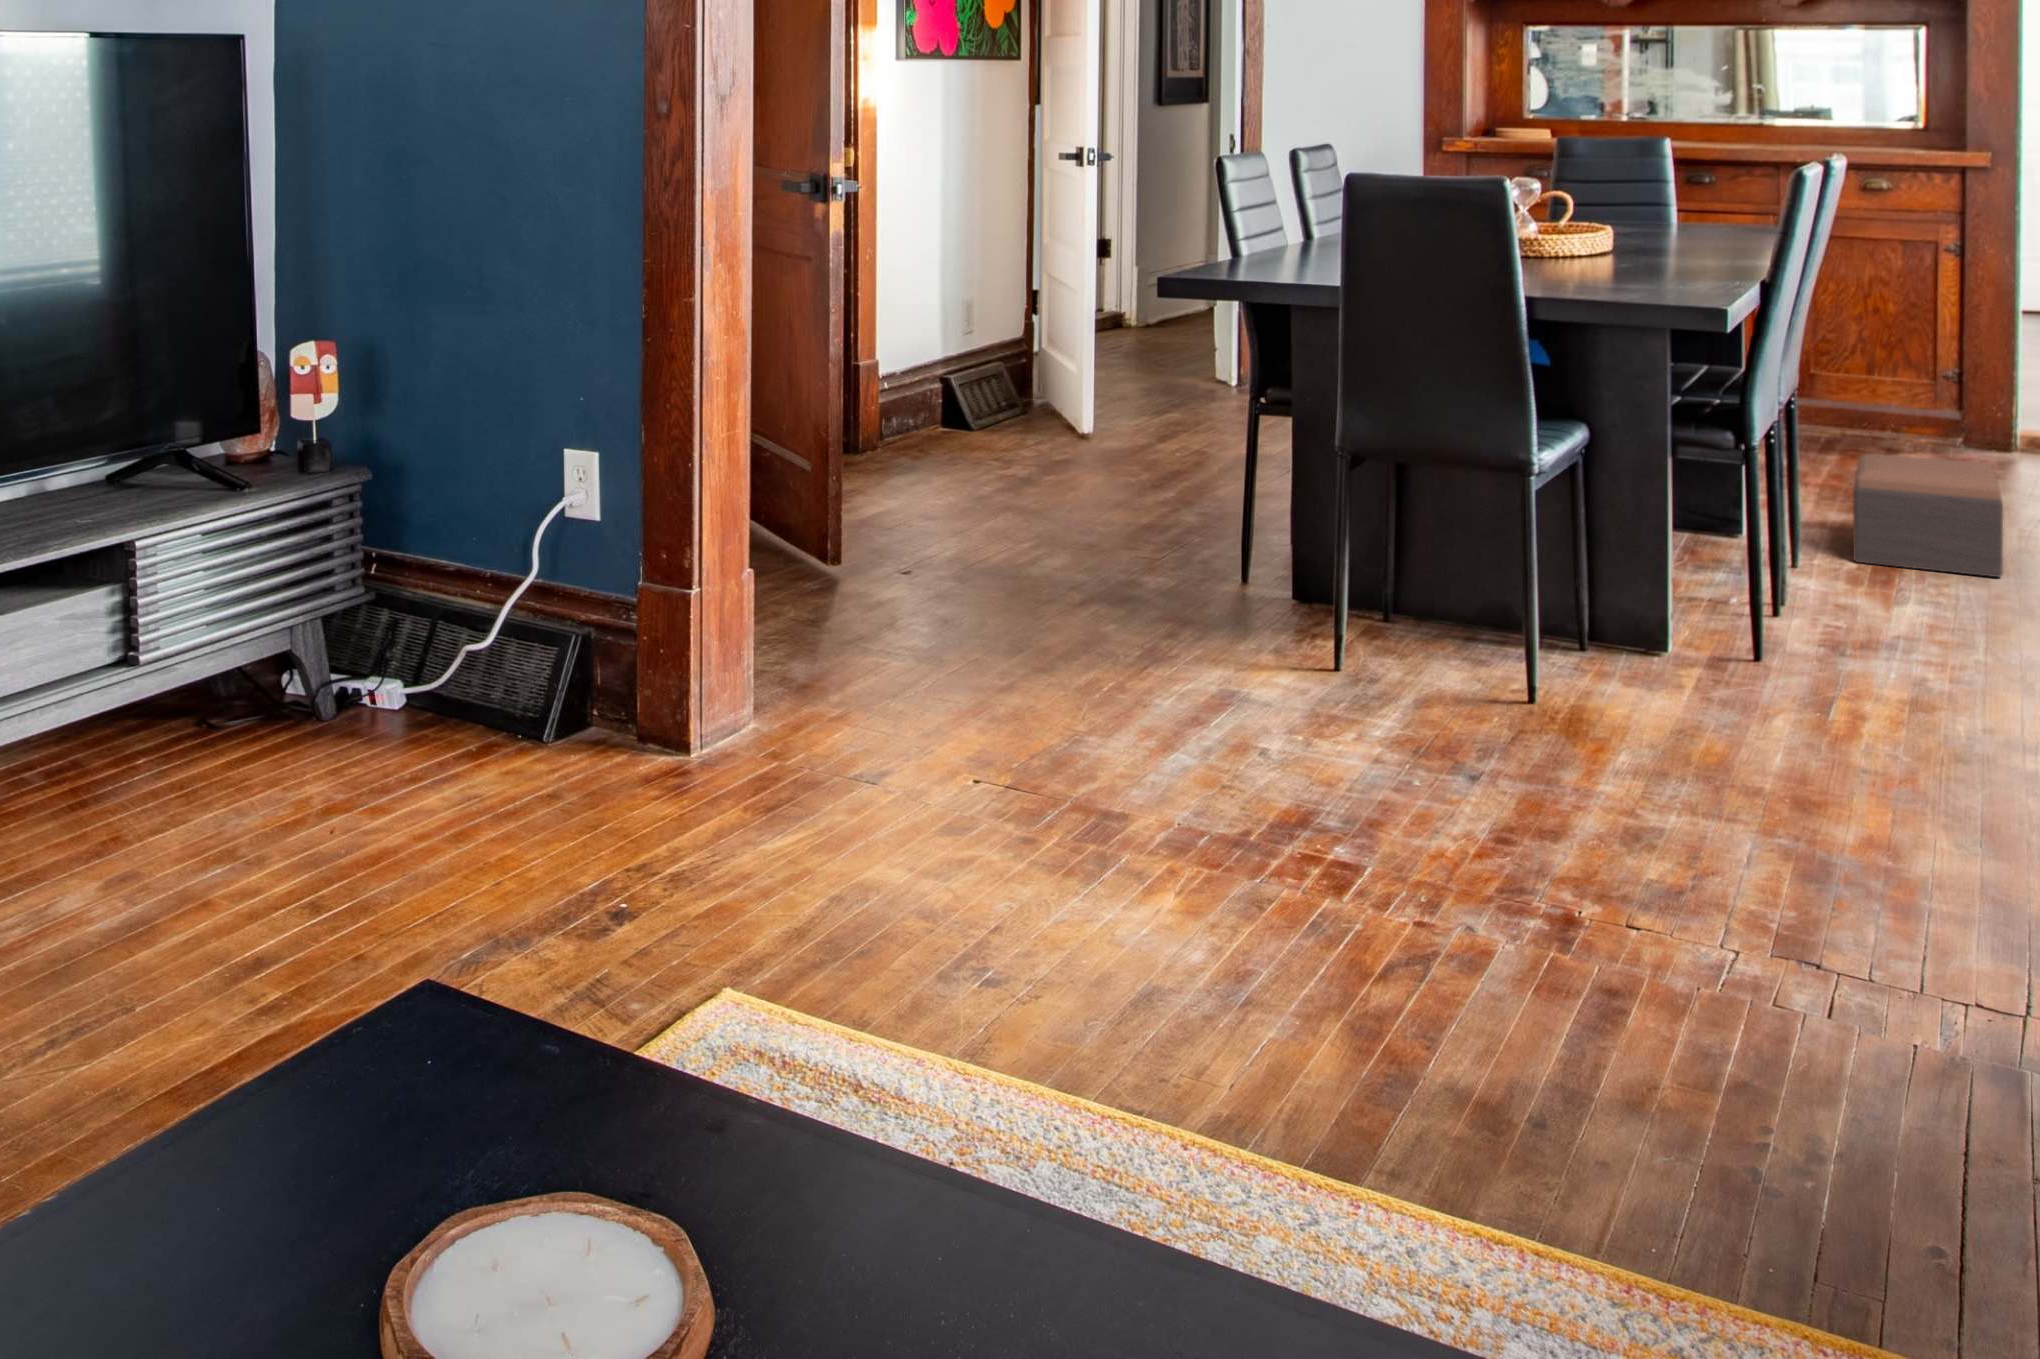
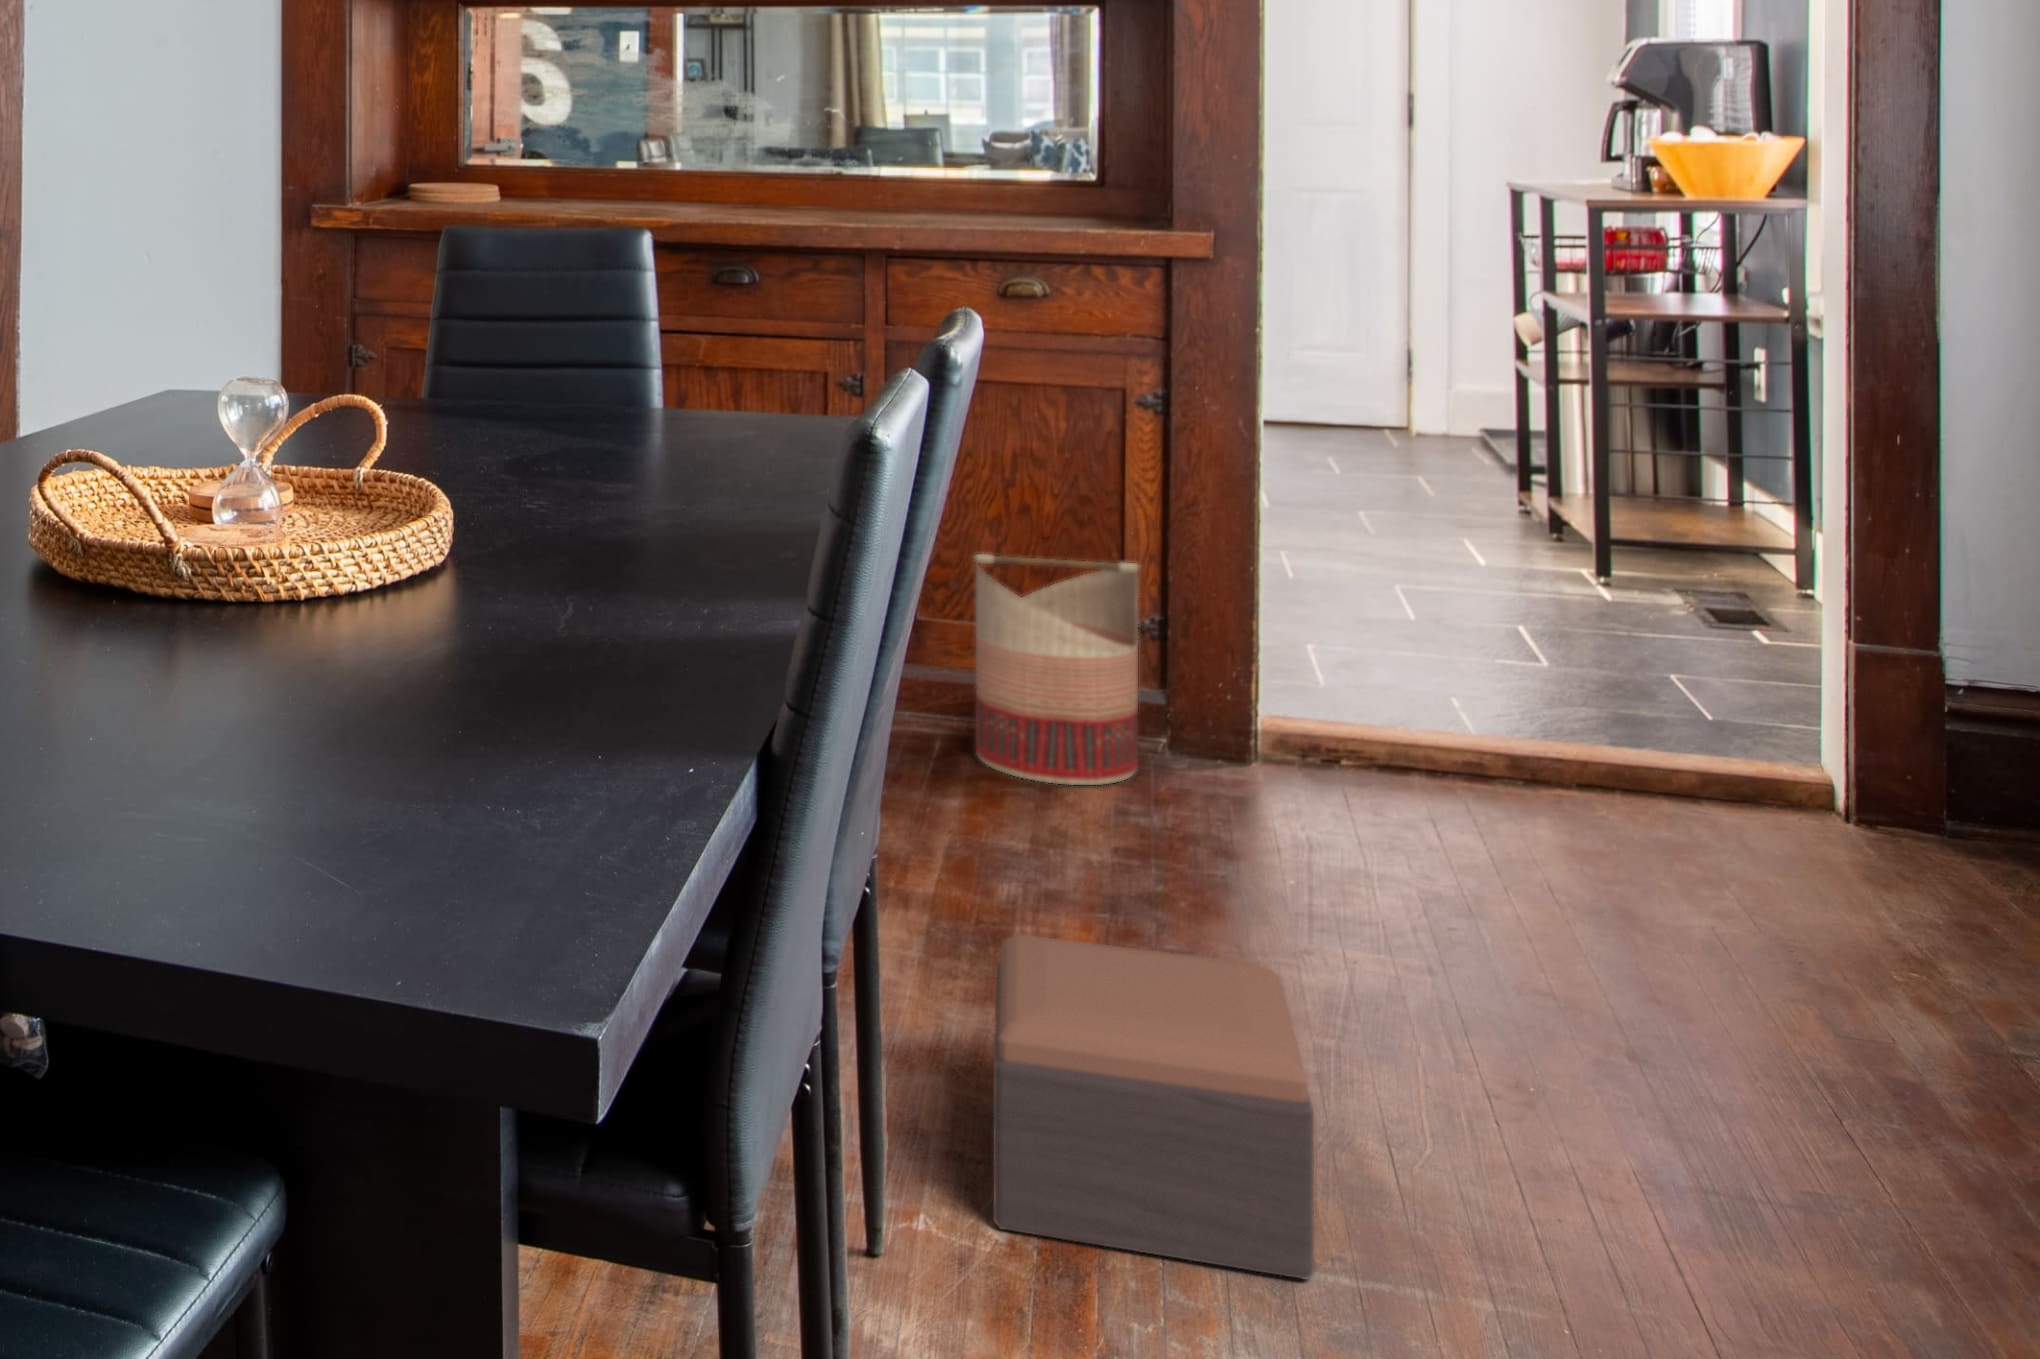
basket: none [1846,331,1946,455] -> present [973,554,1141,785]

